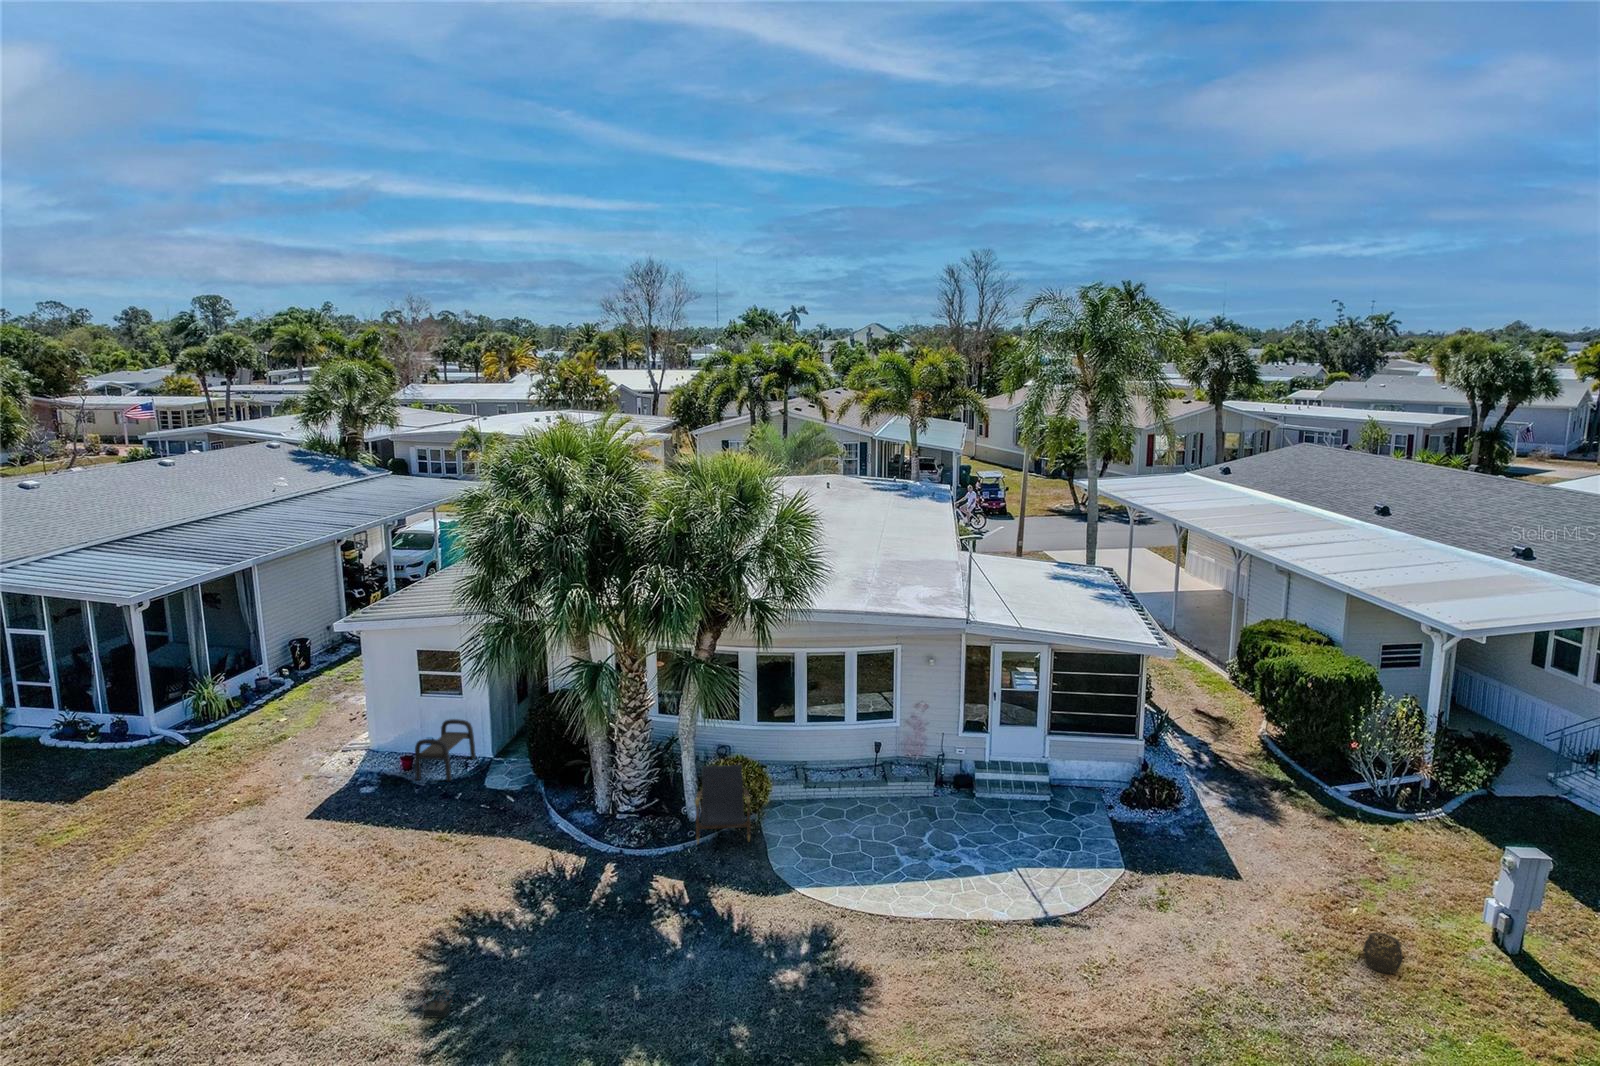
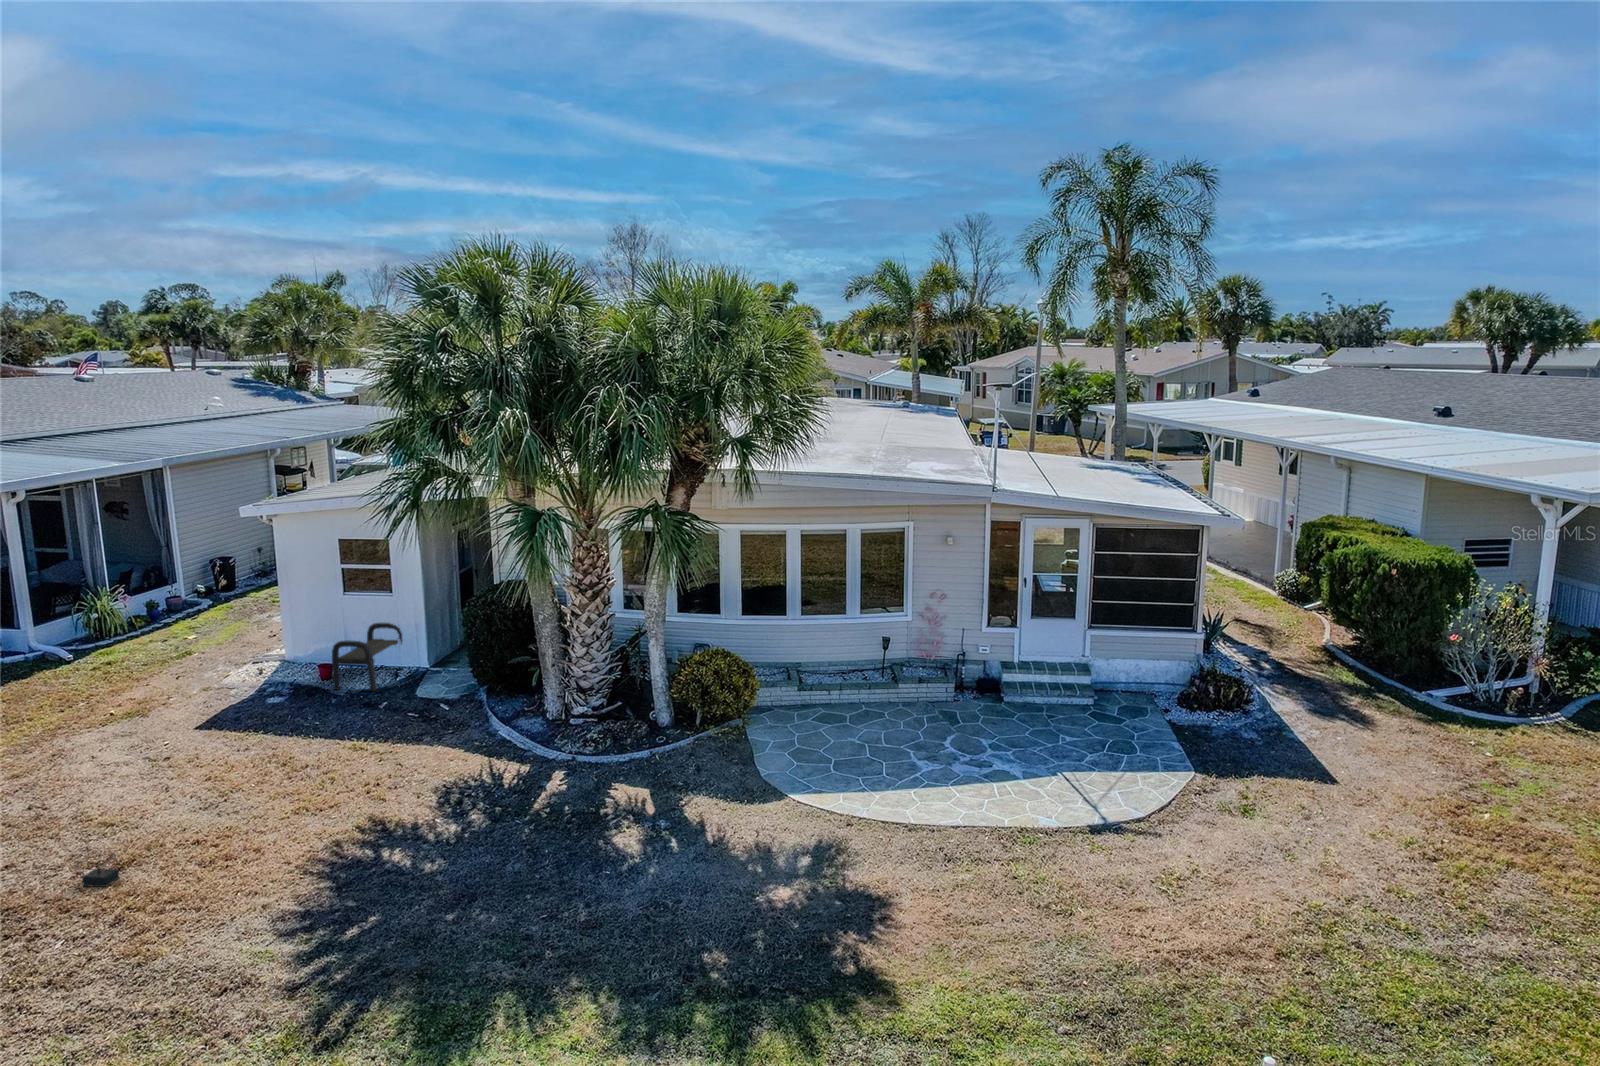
lounge chair: present [695,765,751,843] -> none [665,659,733,751]
woven basket: present [1363,932,1403,974] -> none [1513,833,1568,884]
decorative plant: present [417,986,450,1018] -> present [73,847,122,887]

